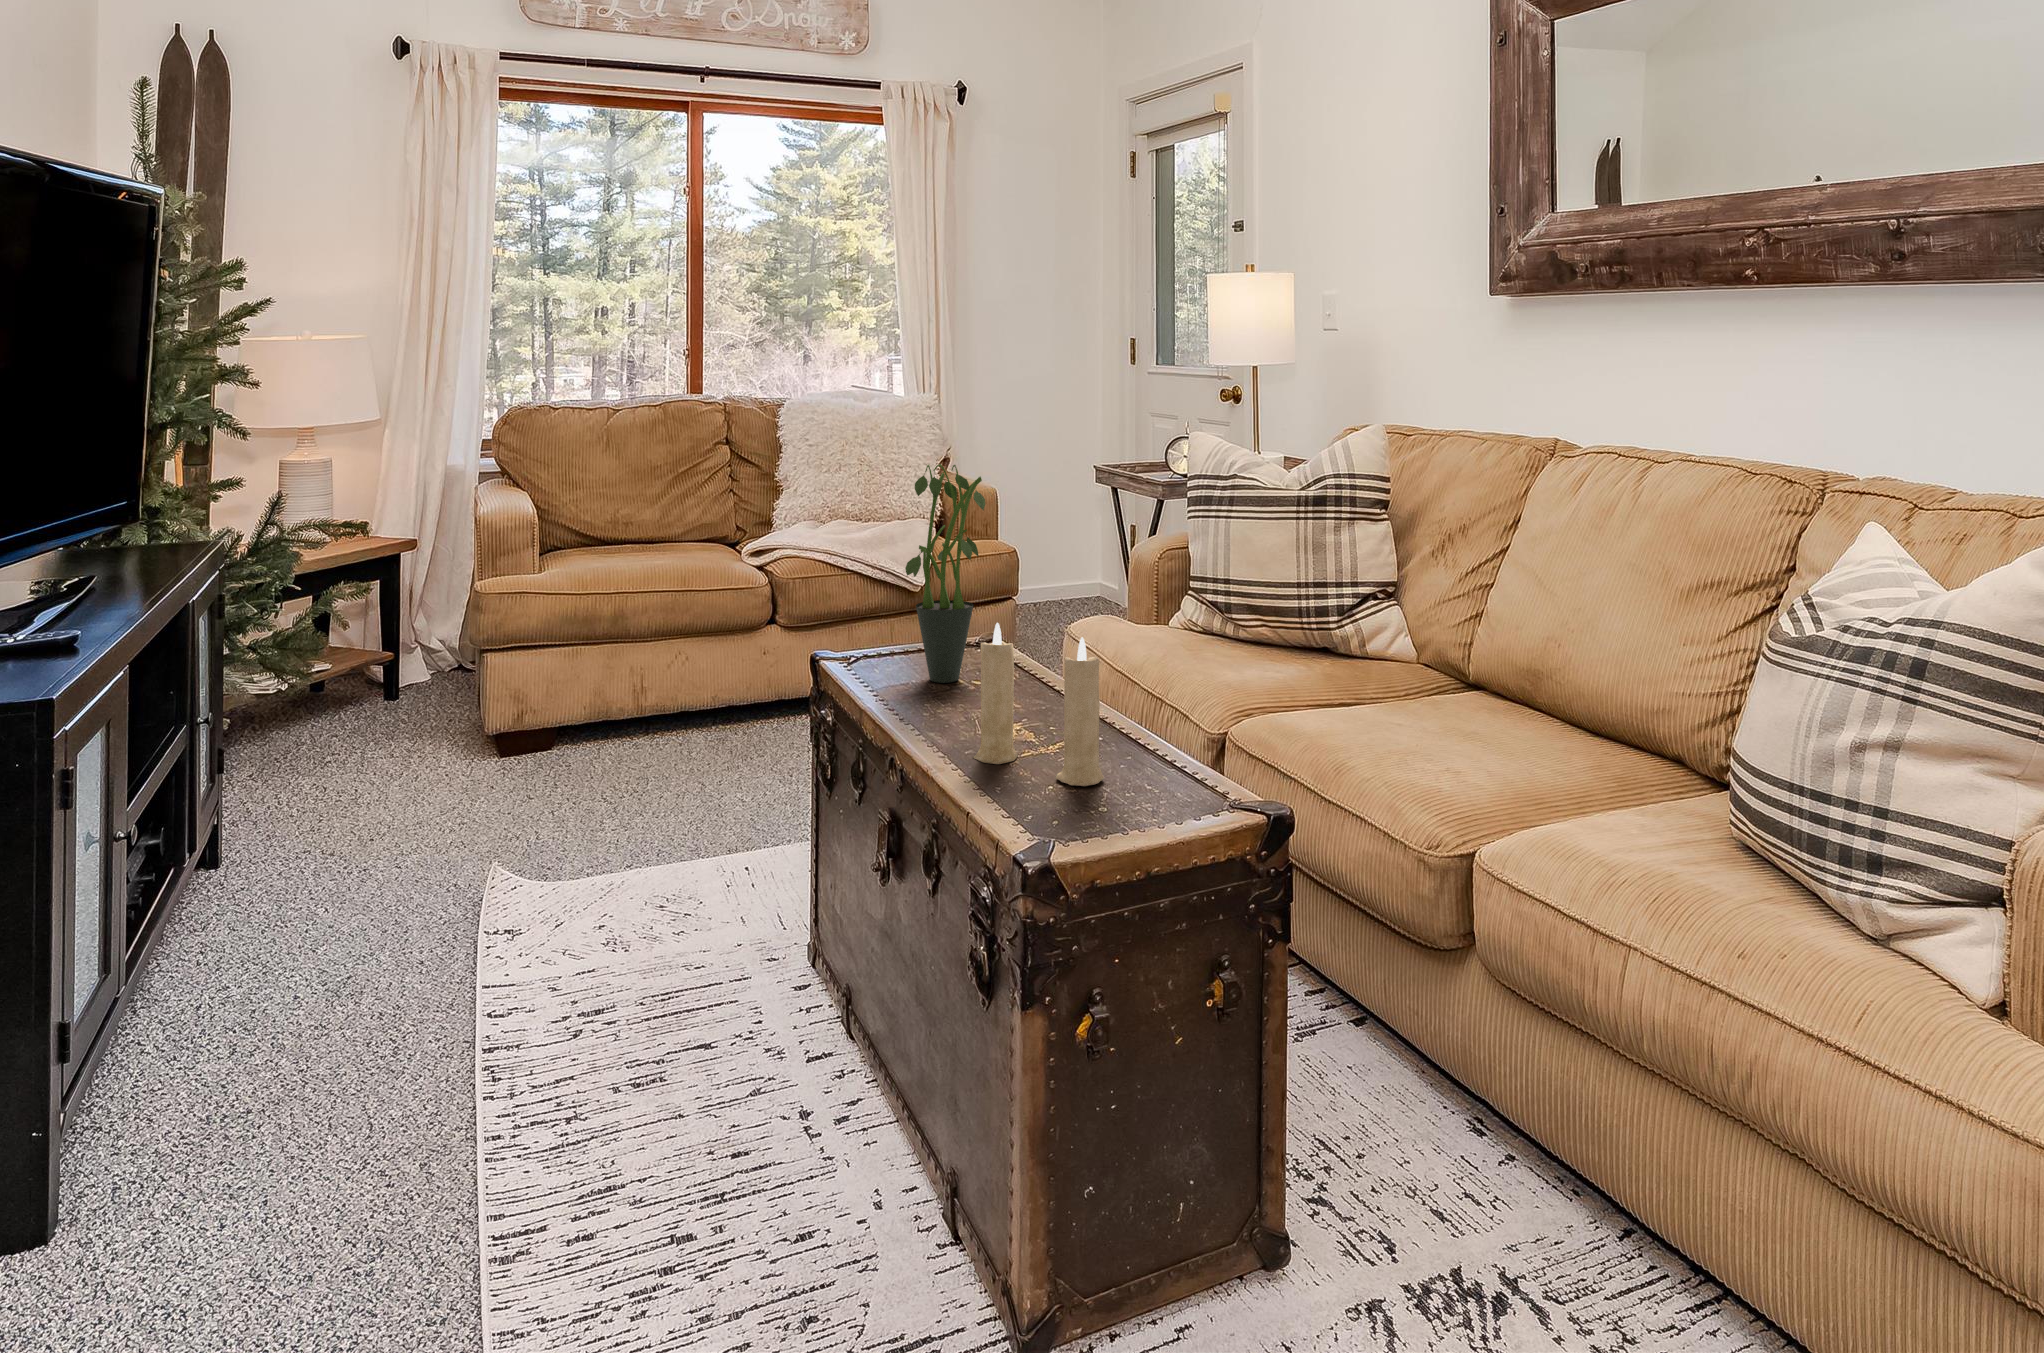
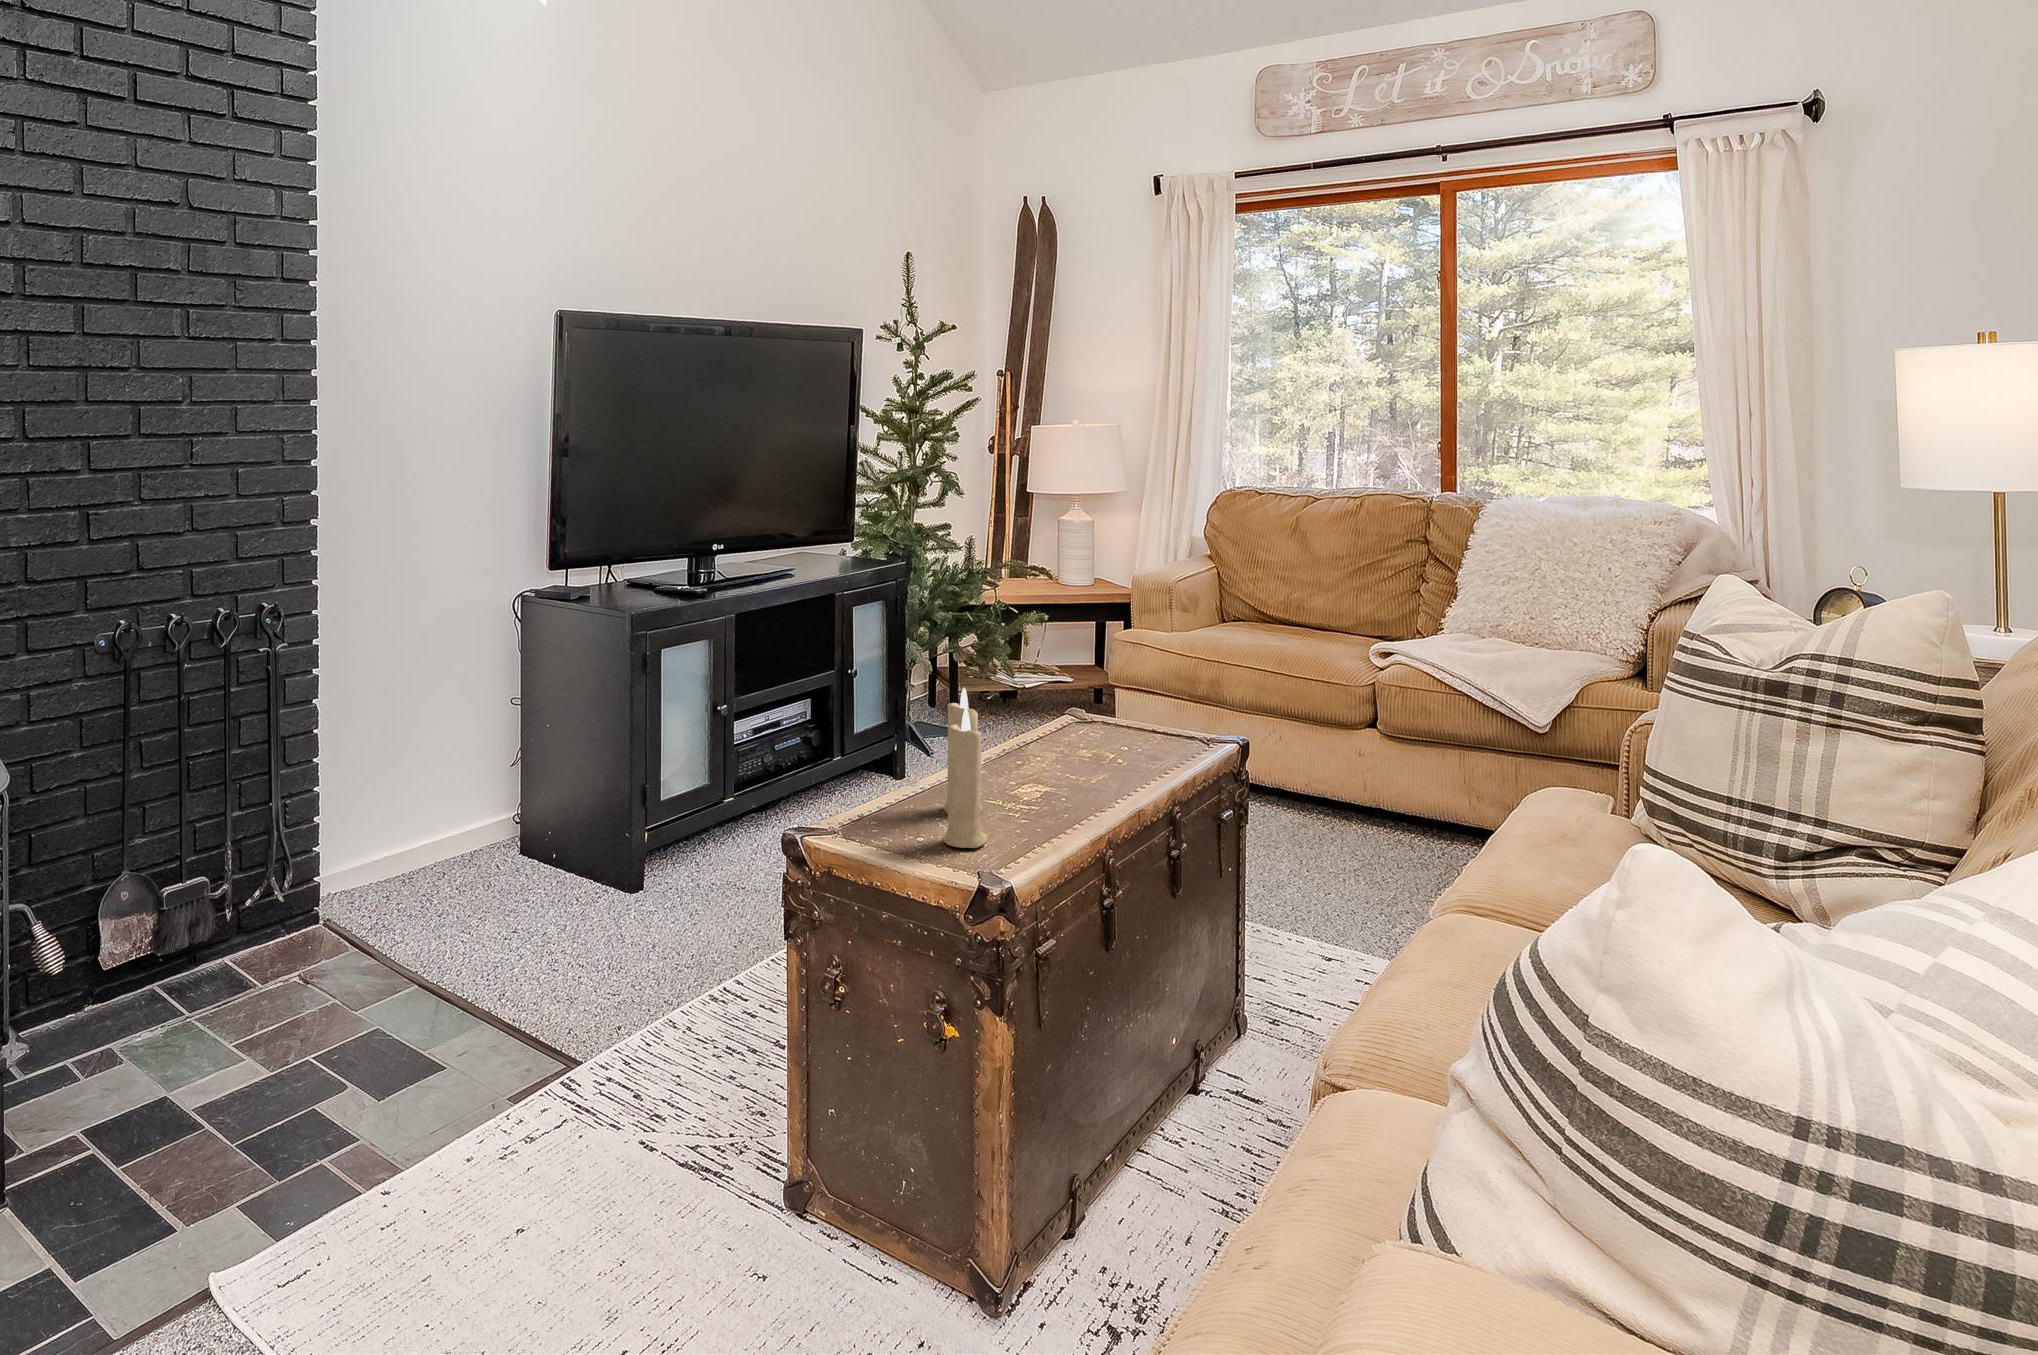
potted plant: present [905,464,985,683] -> none [1052,551,1144,764]

